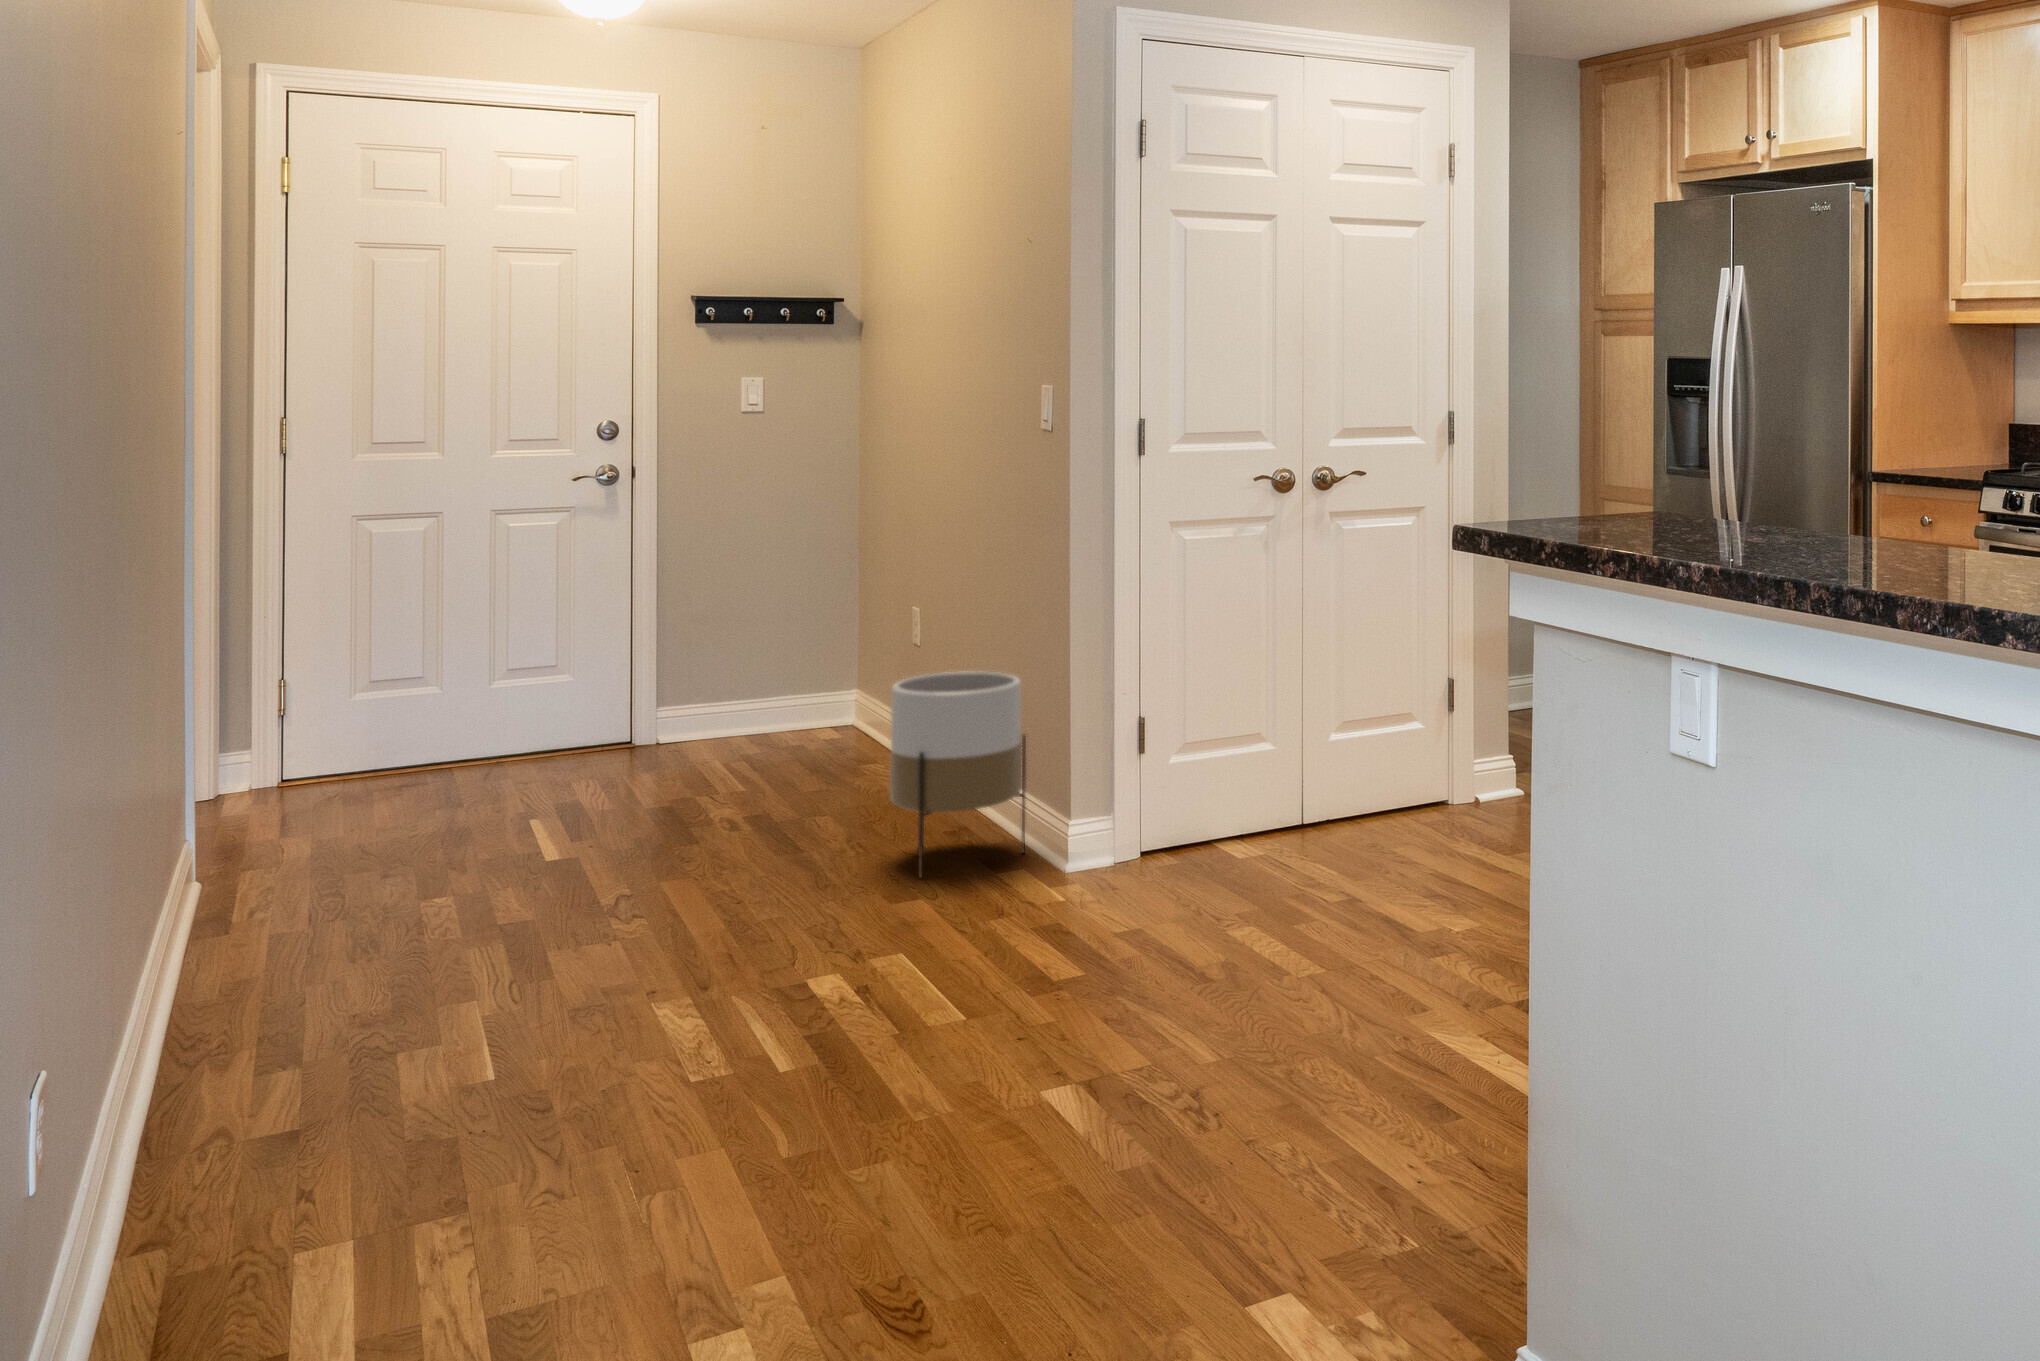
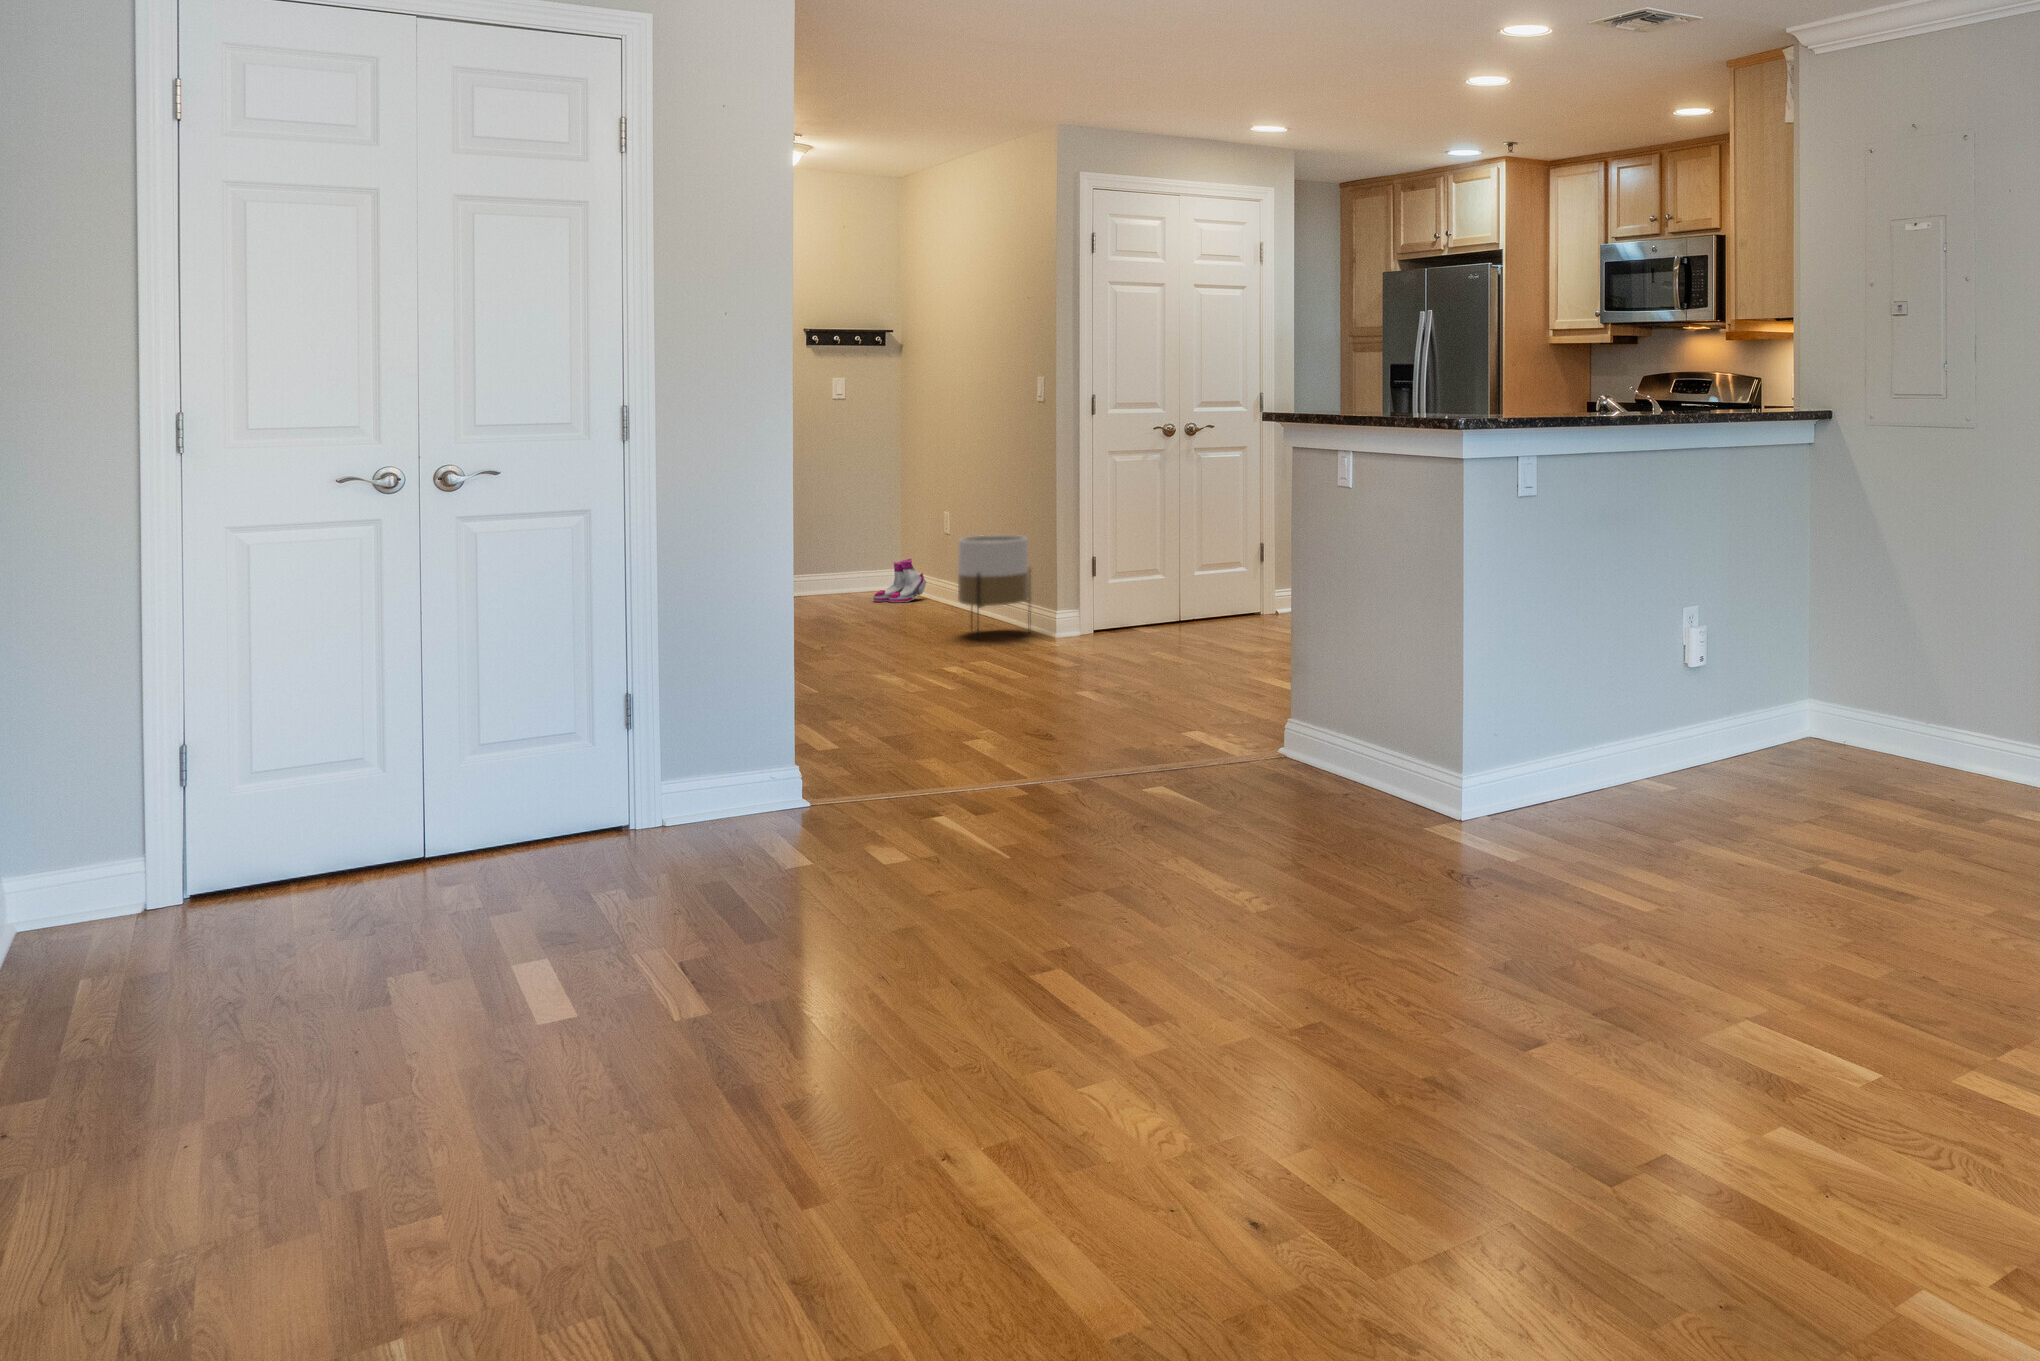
boots: none [794,684,885,760] -> present [873,559,926,602]

